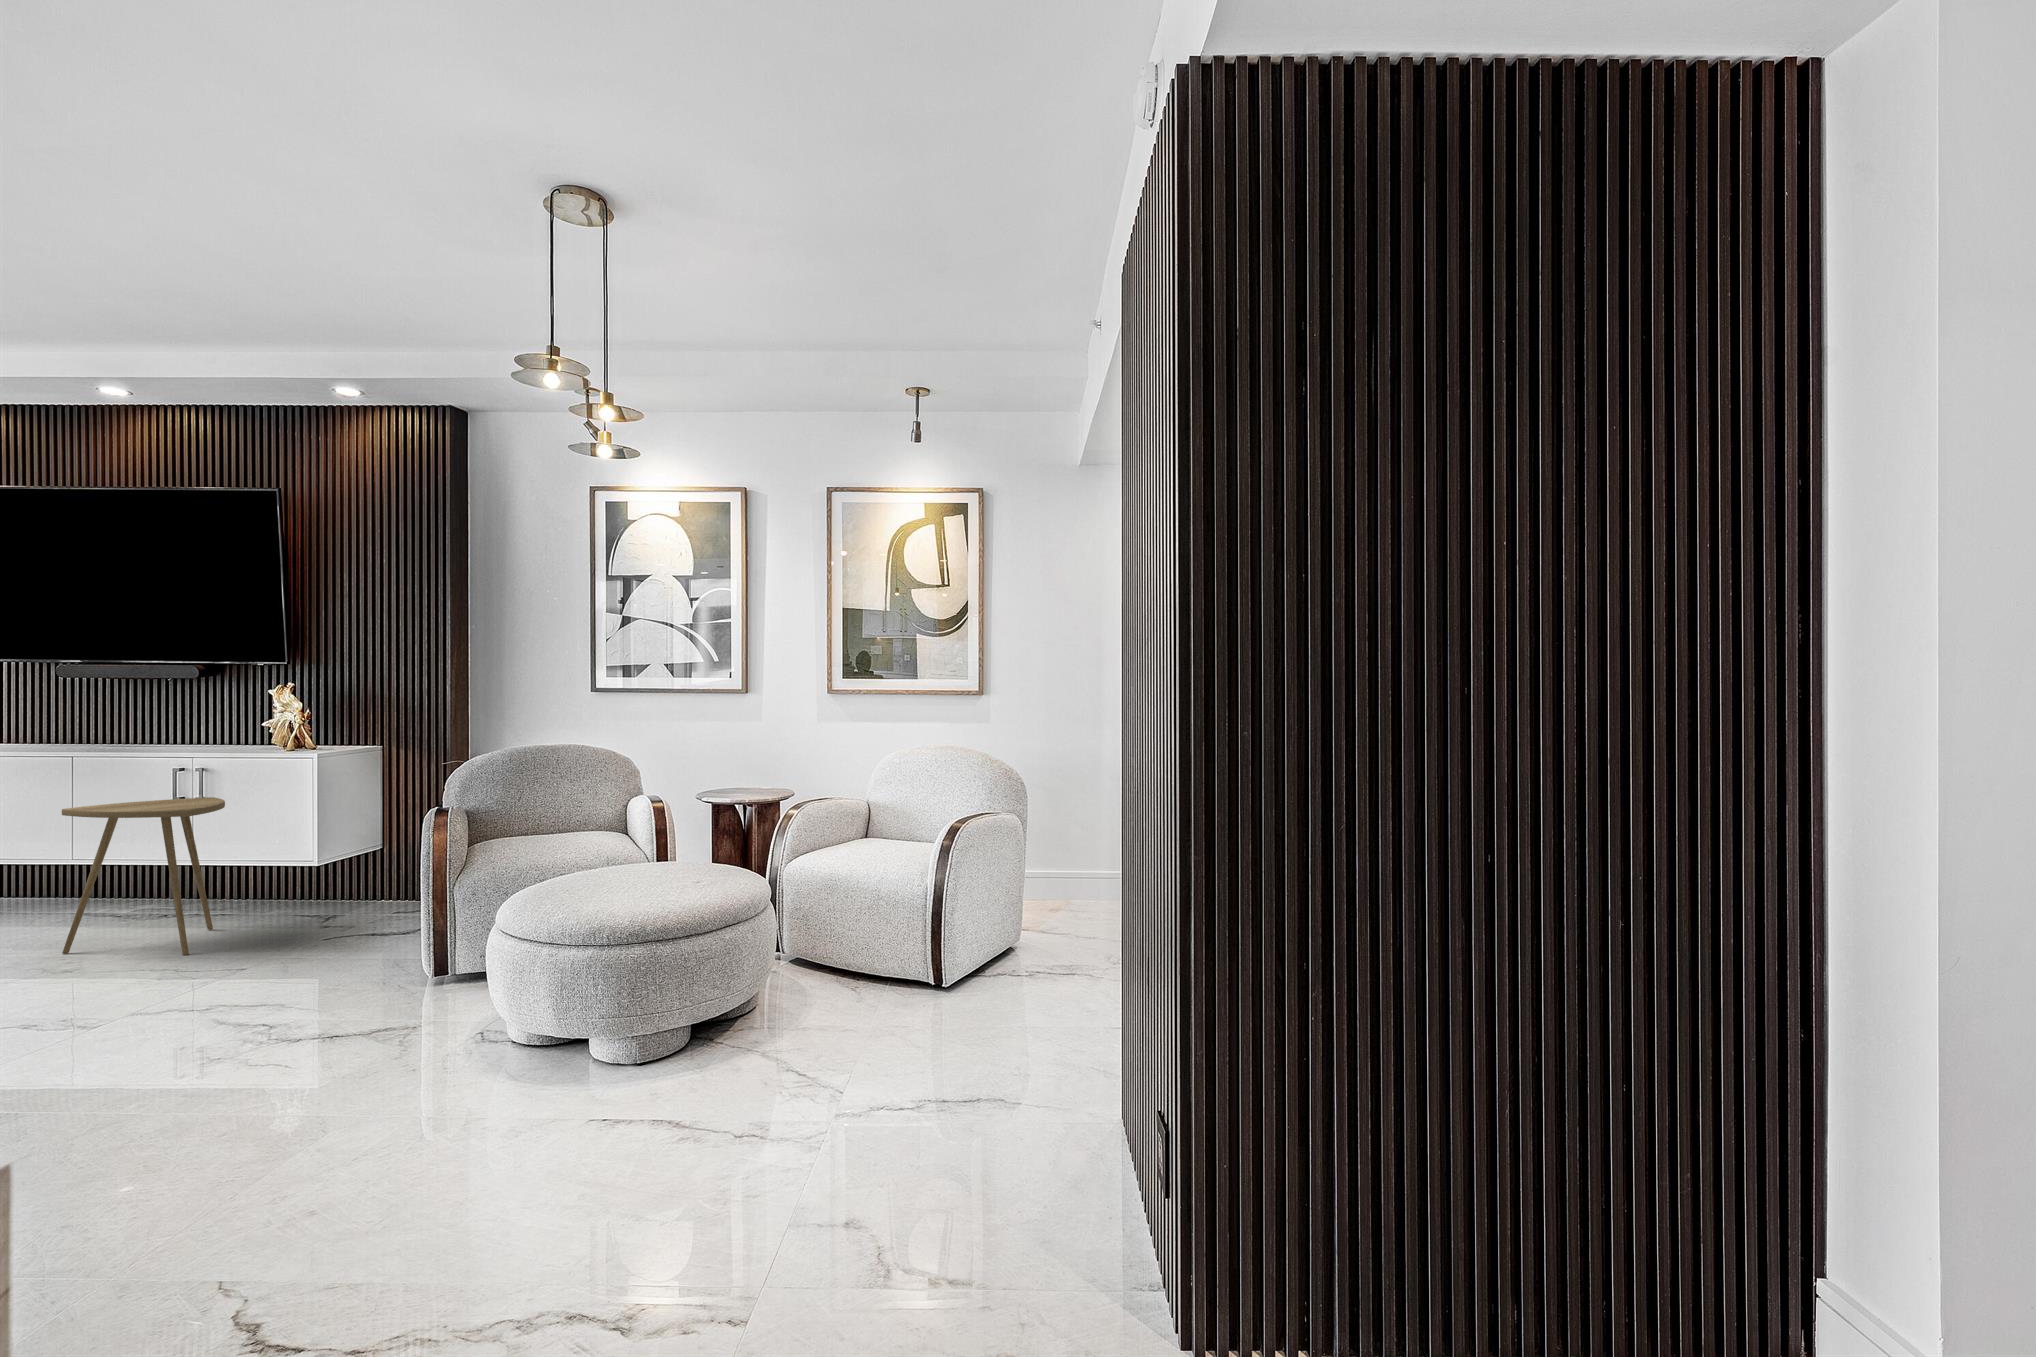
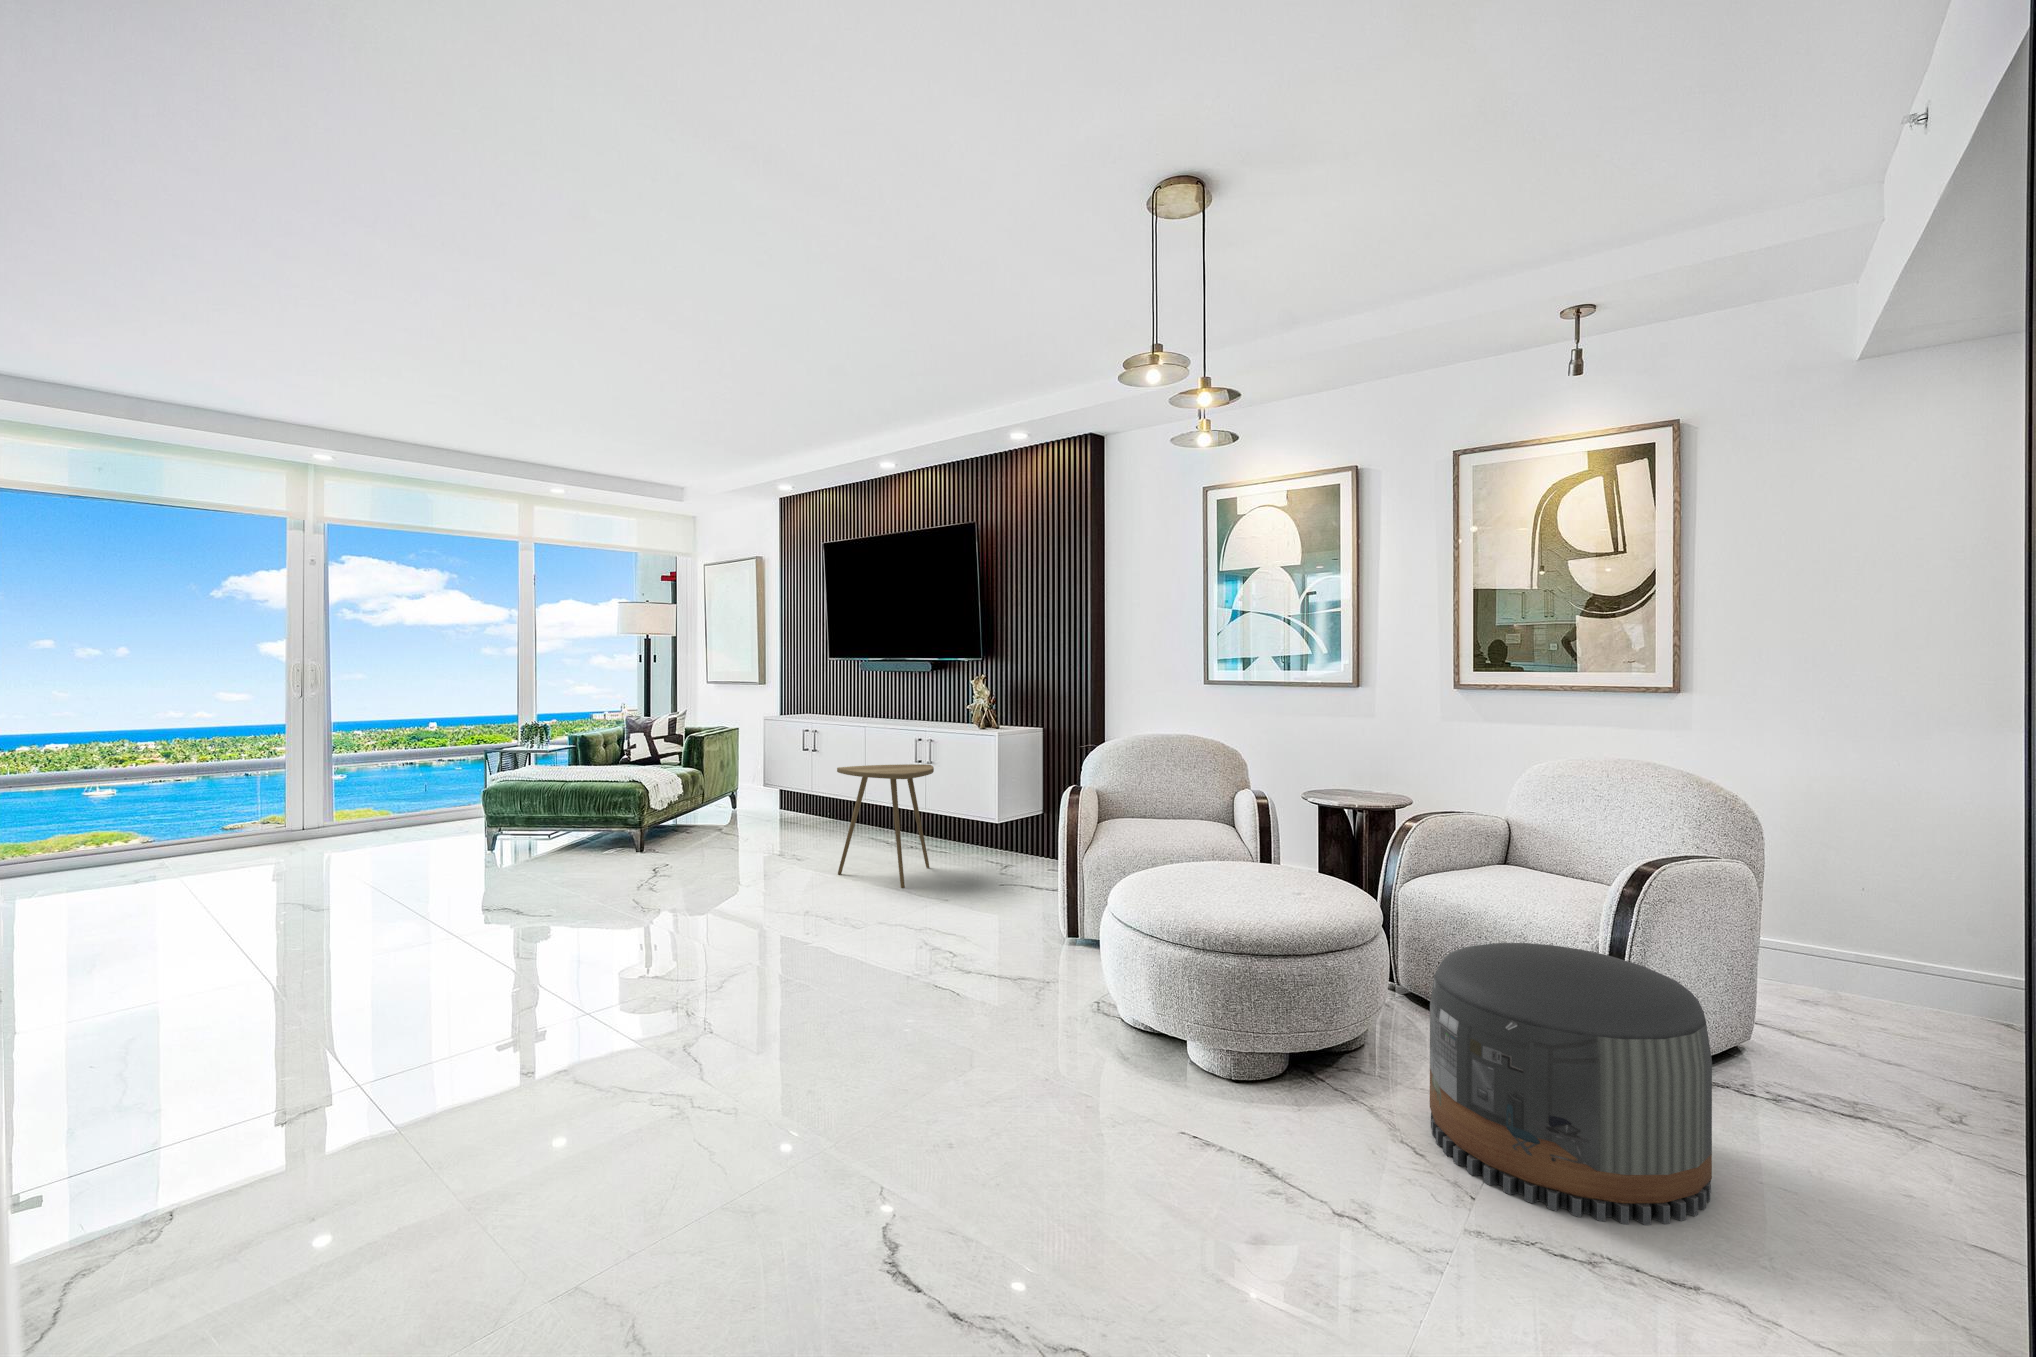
pouf: none [816,887,988,1060] -> present [1430,943,1712,1225]

